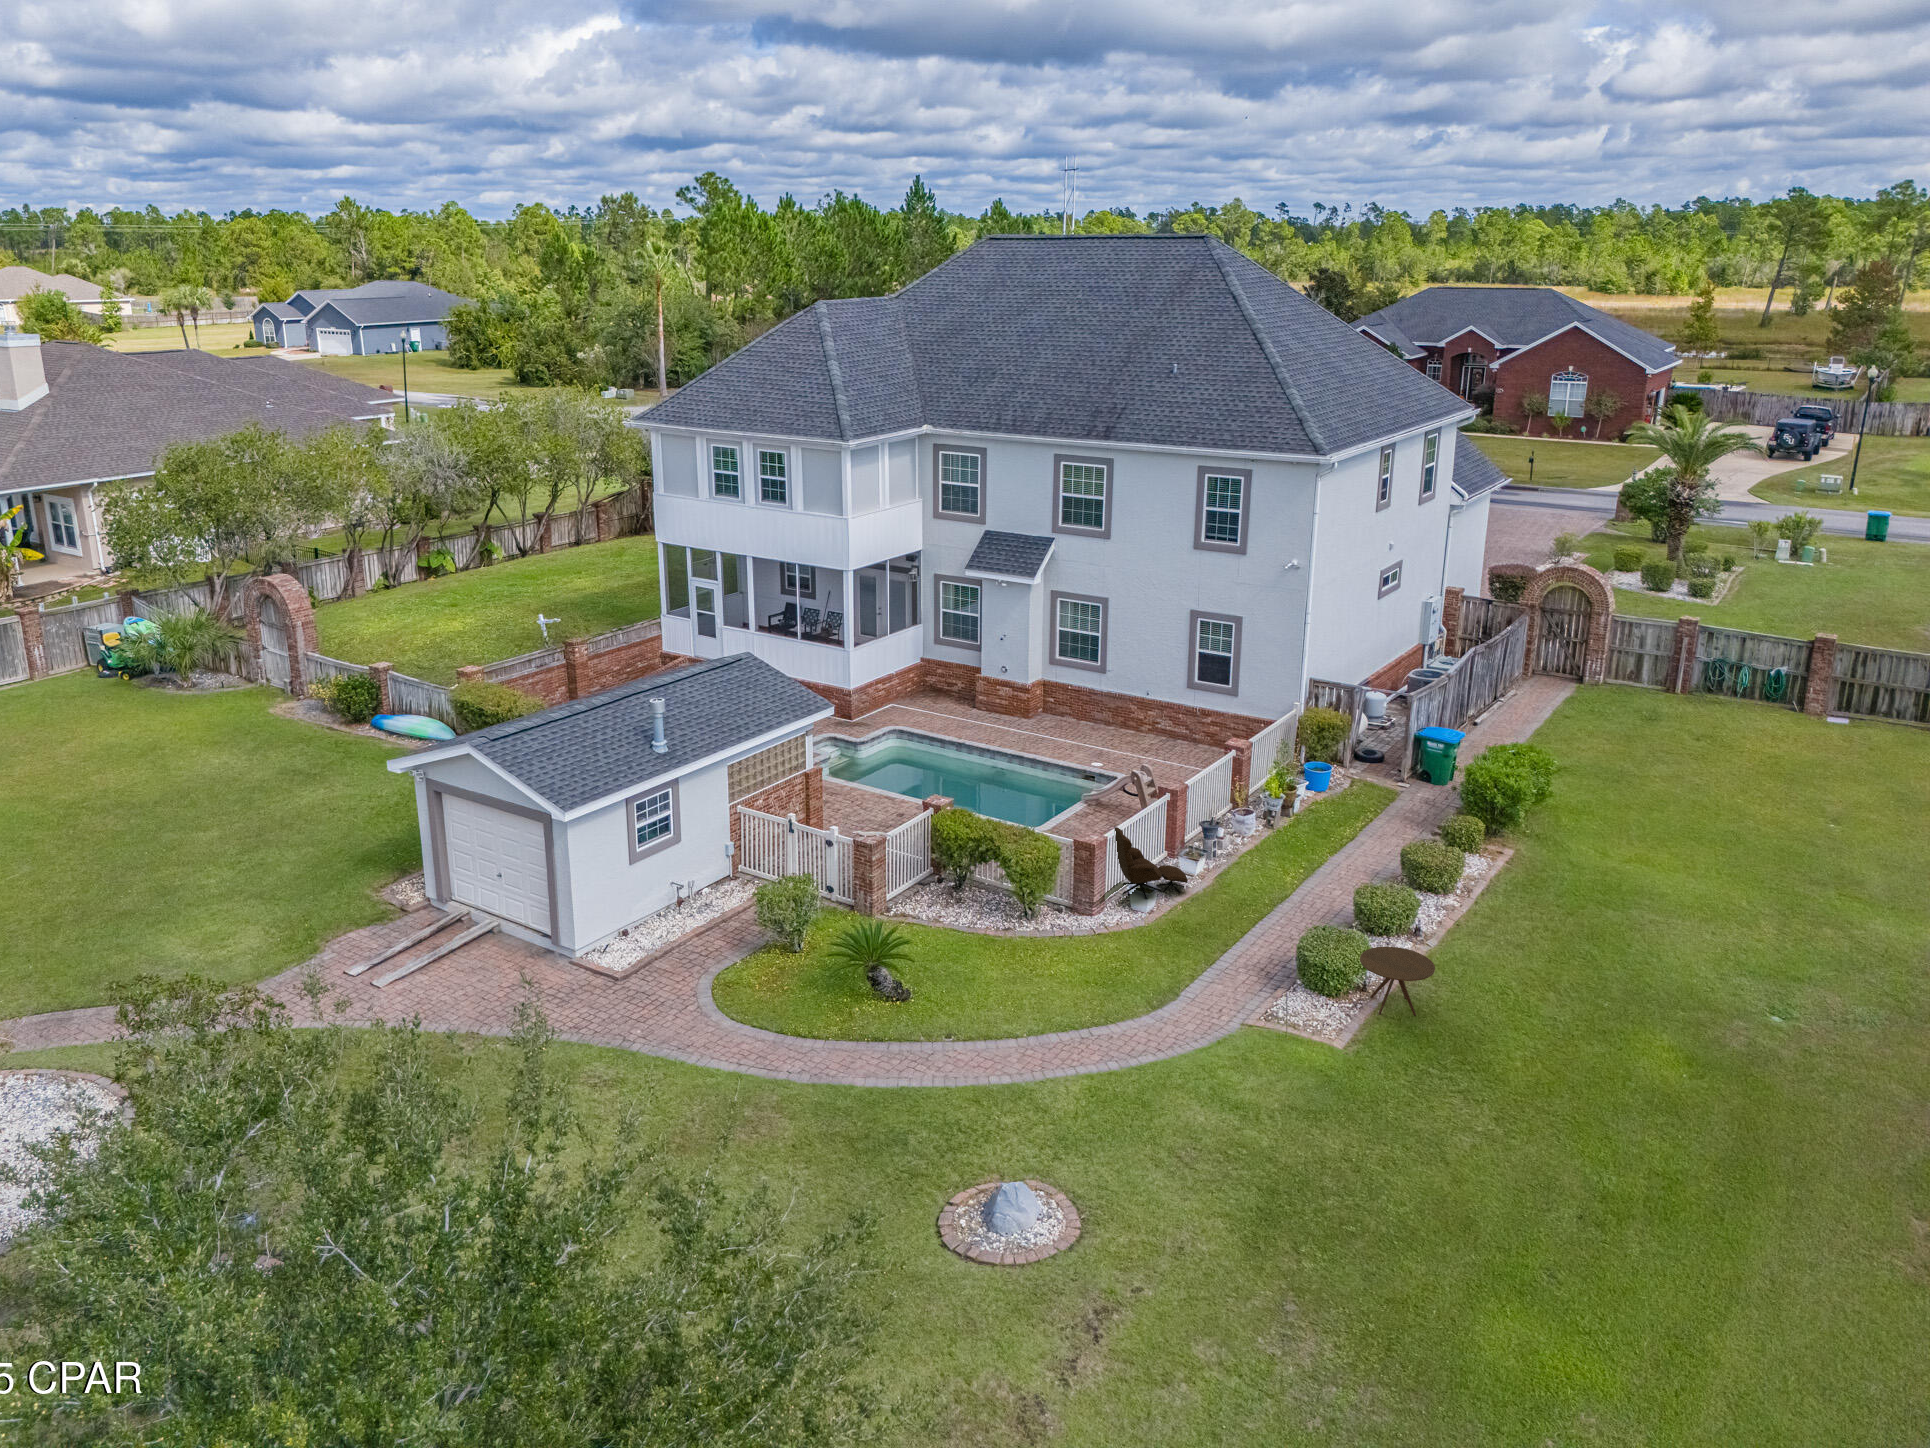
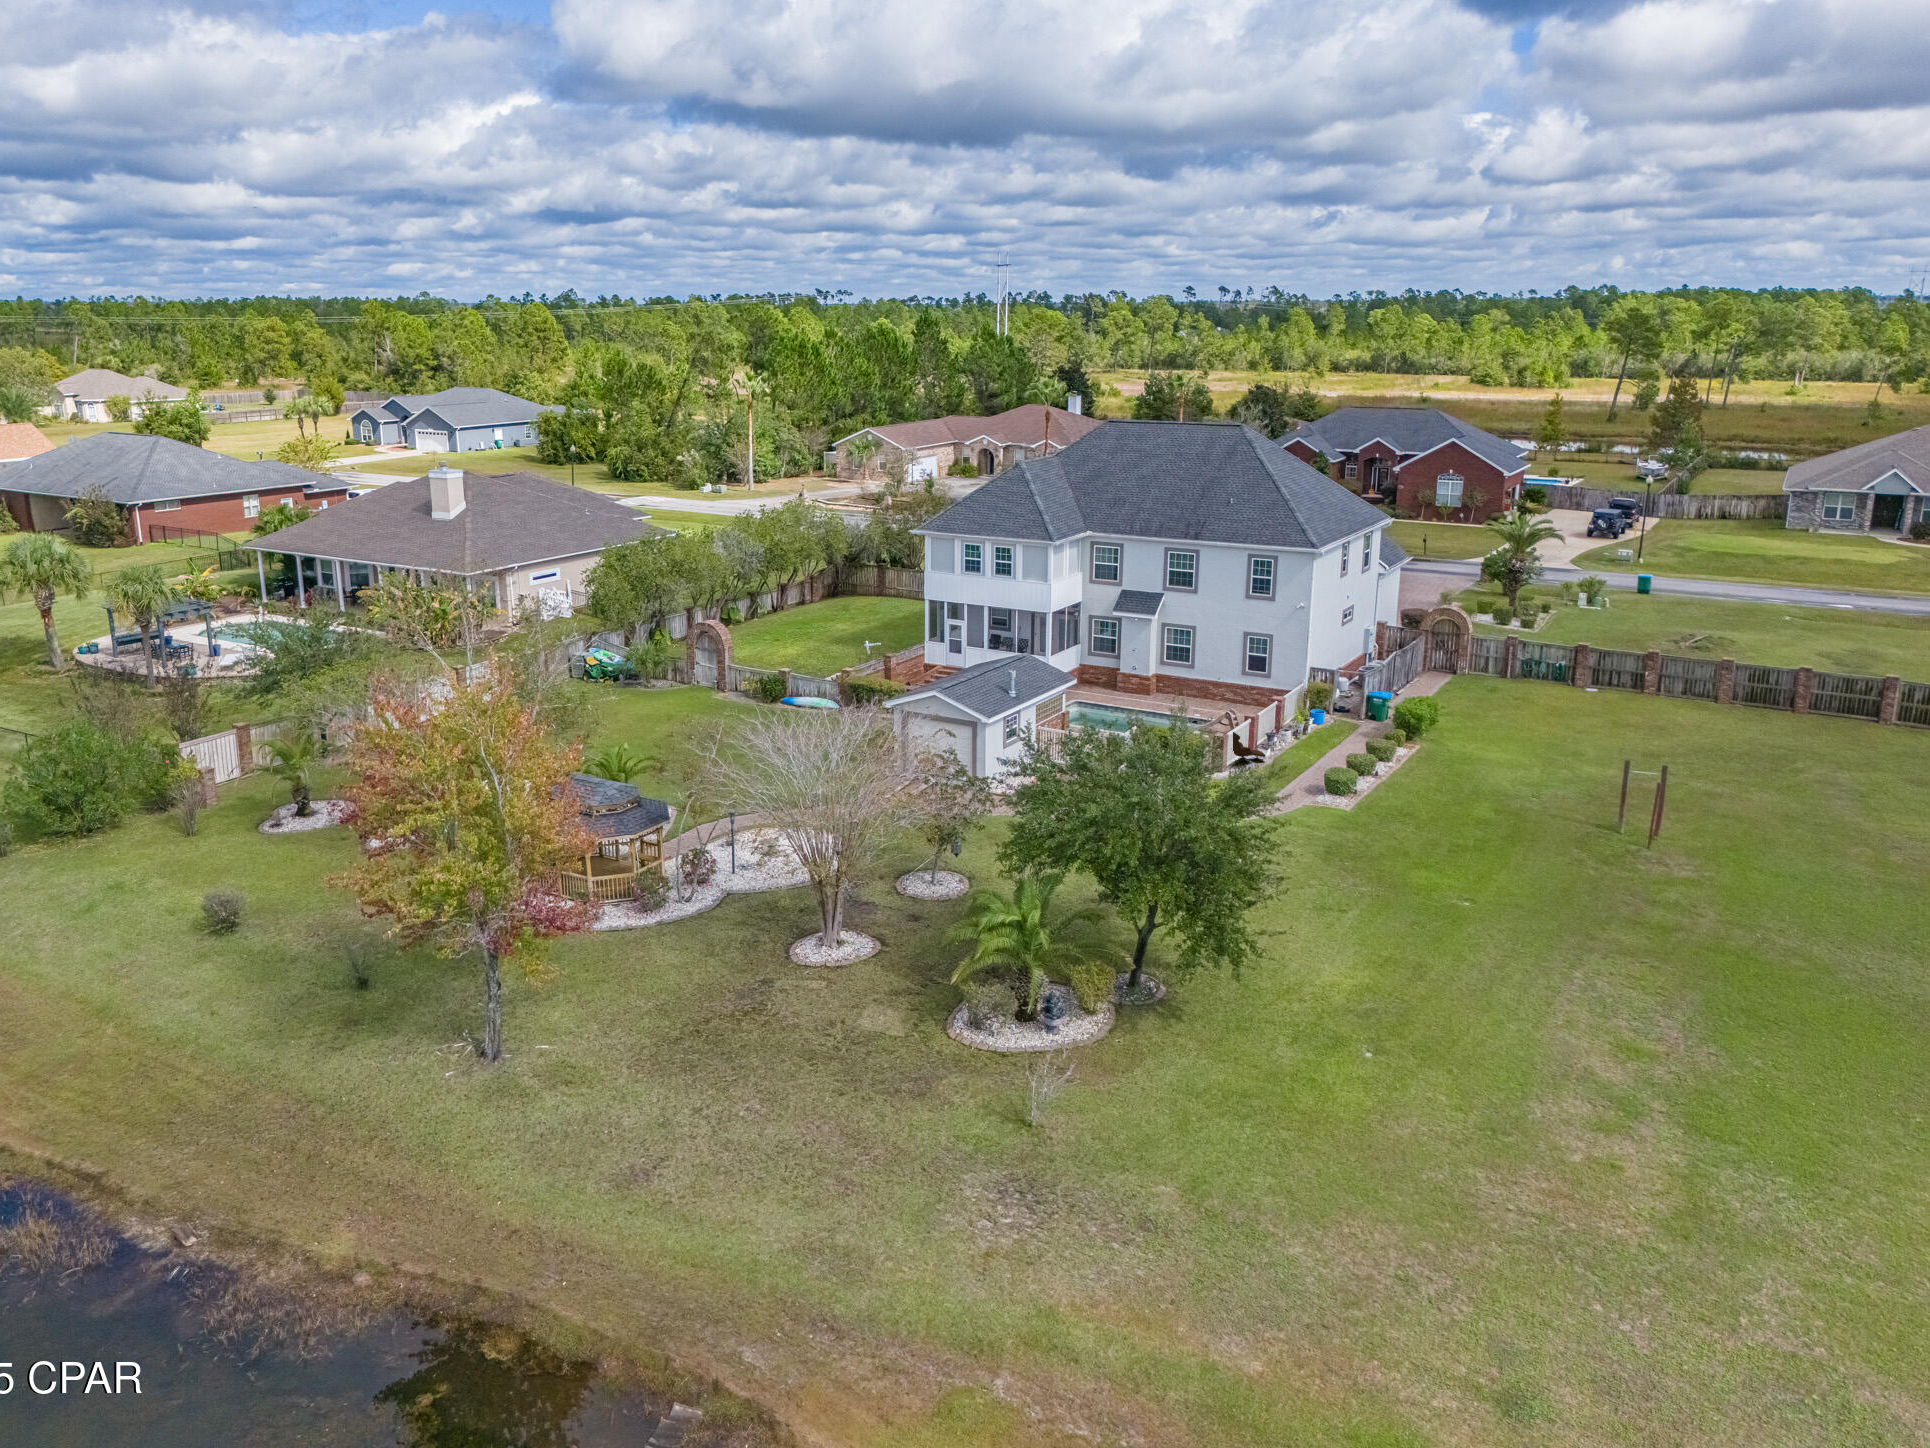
round table: present [1360,947,1435,1016] -> none [1353,770,1386,797]

